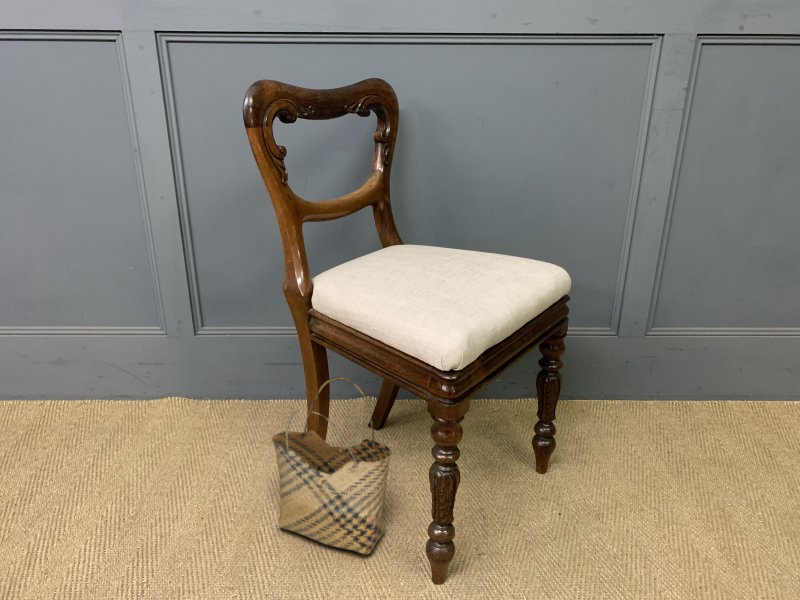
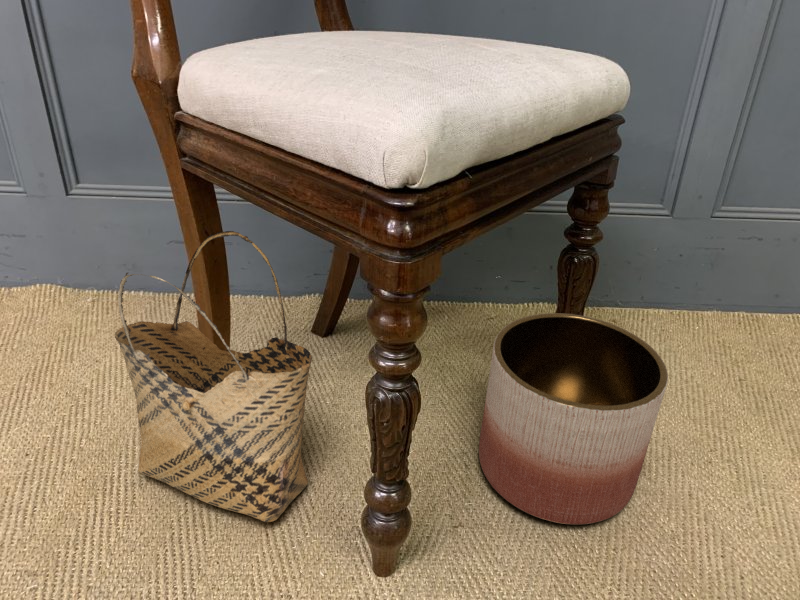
planter: none [492,415,603,550] -> present [479,313,668,524]

